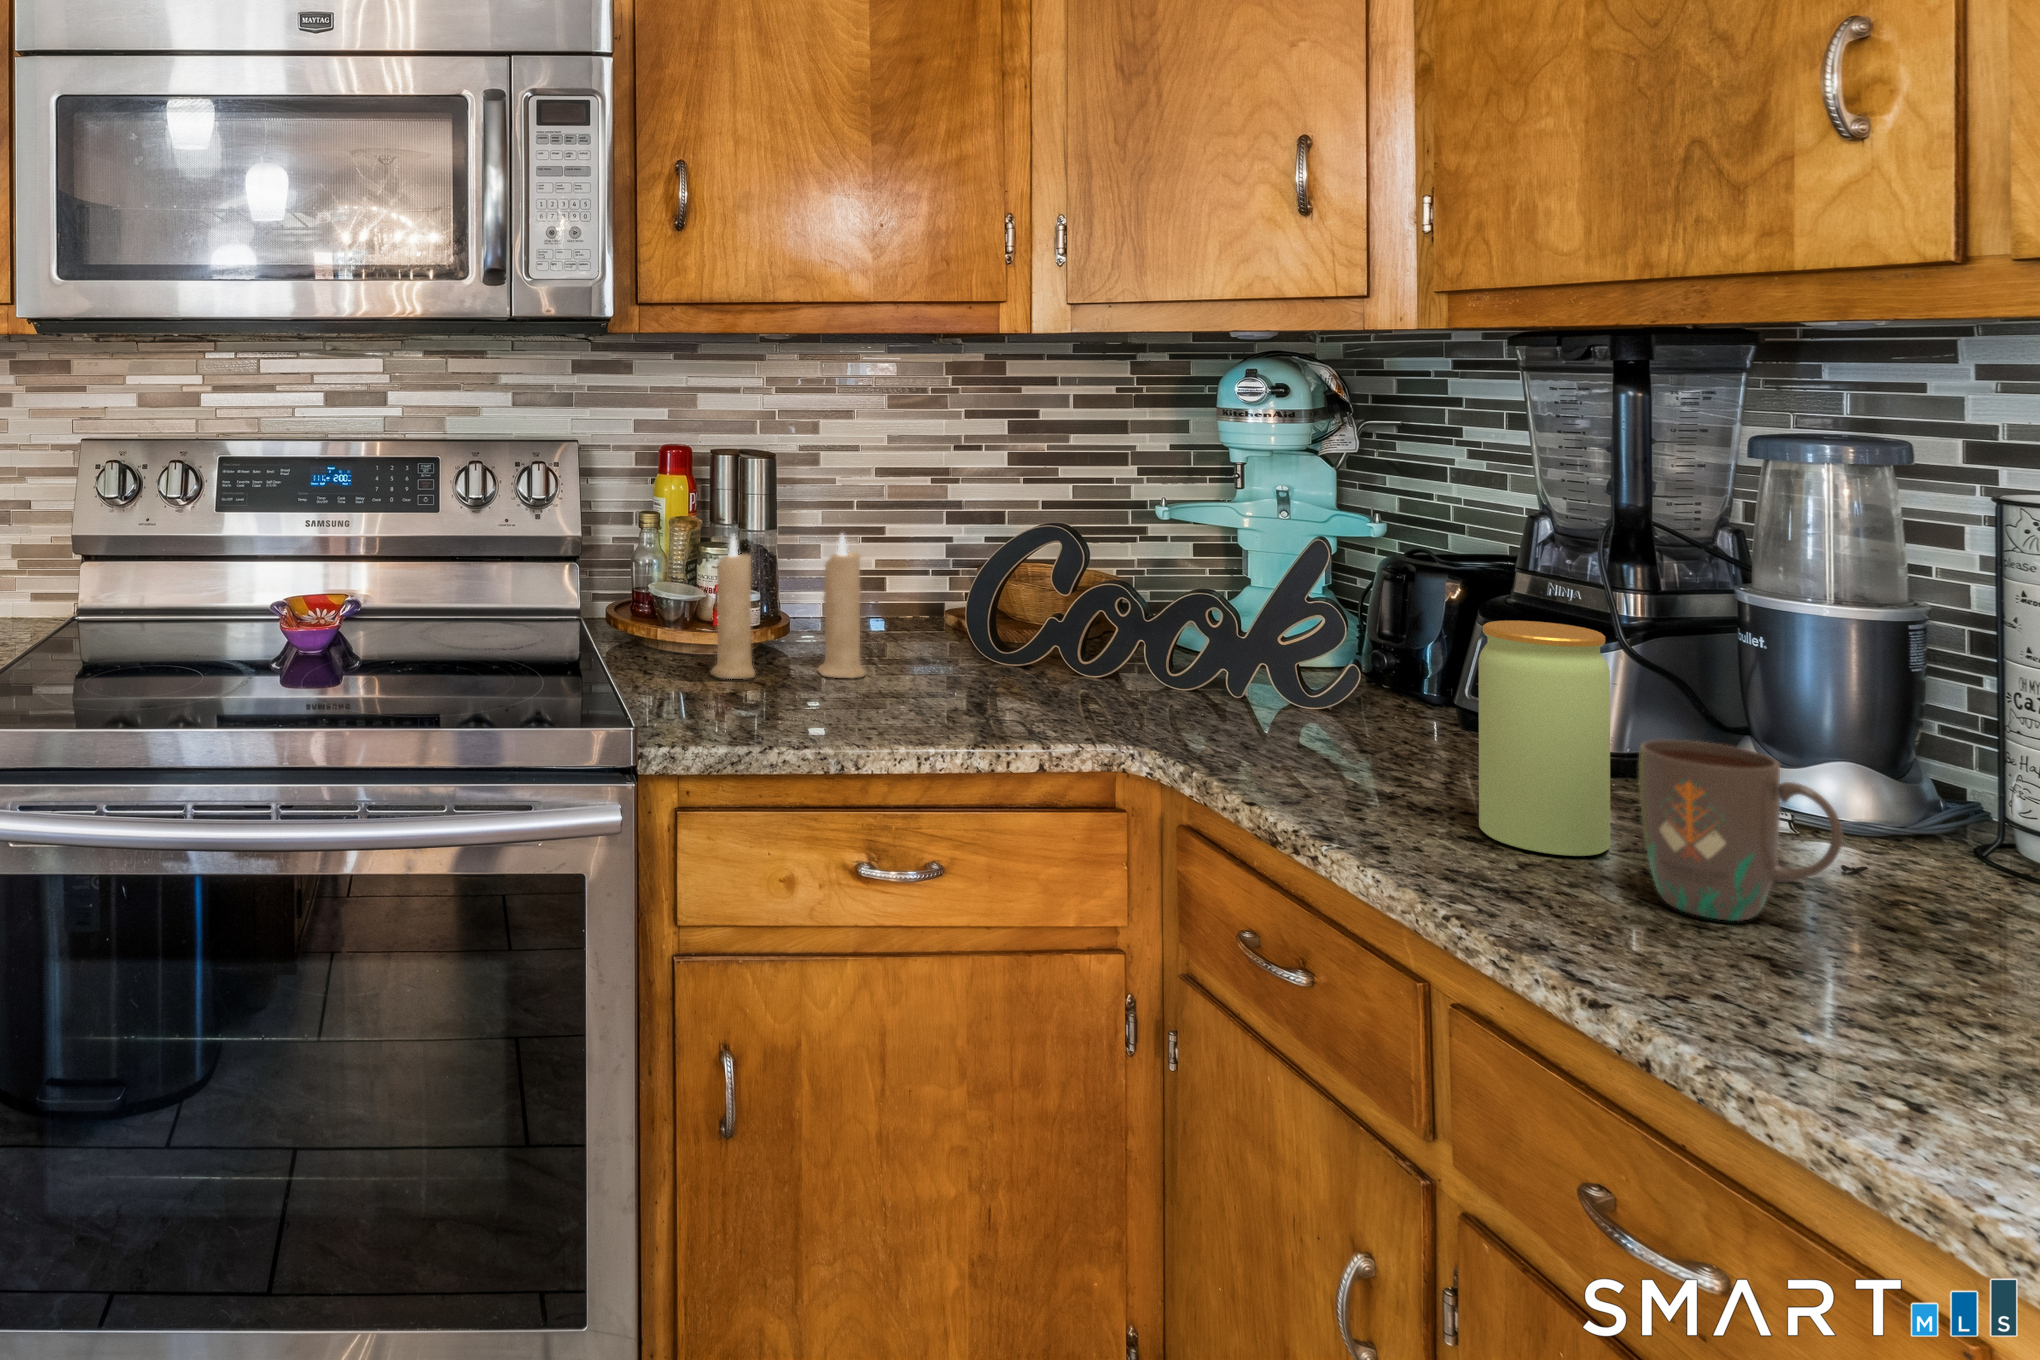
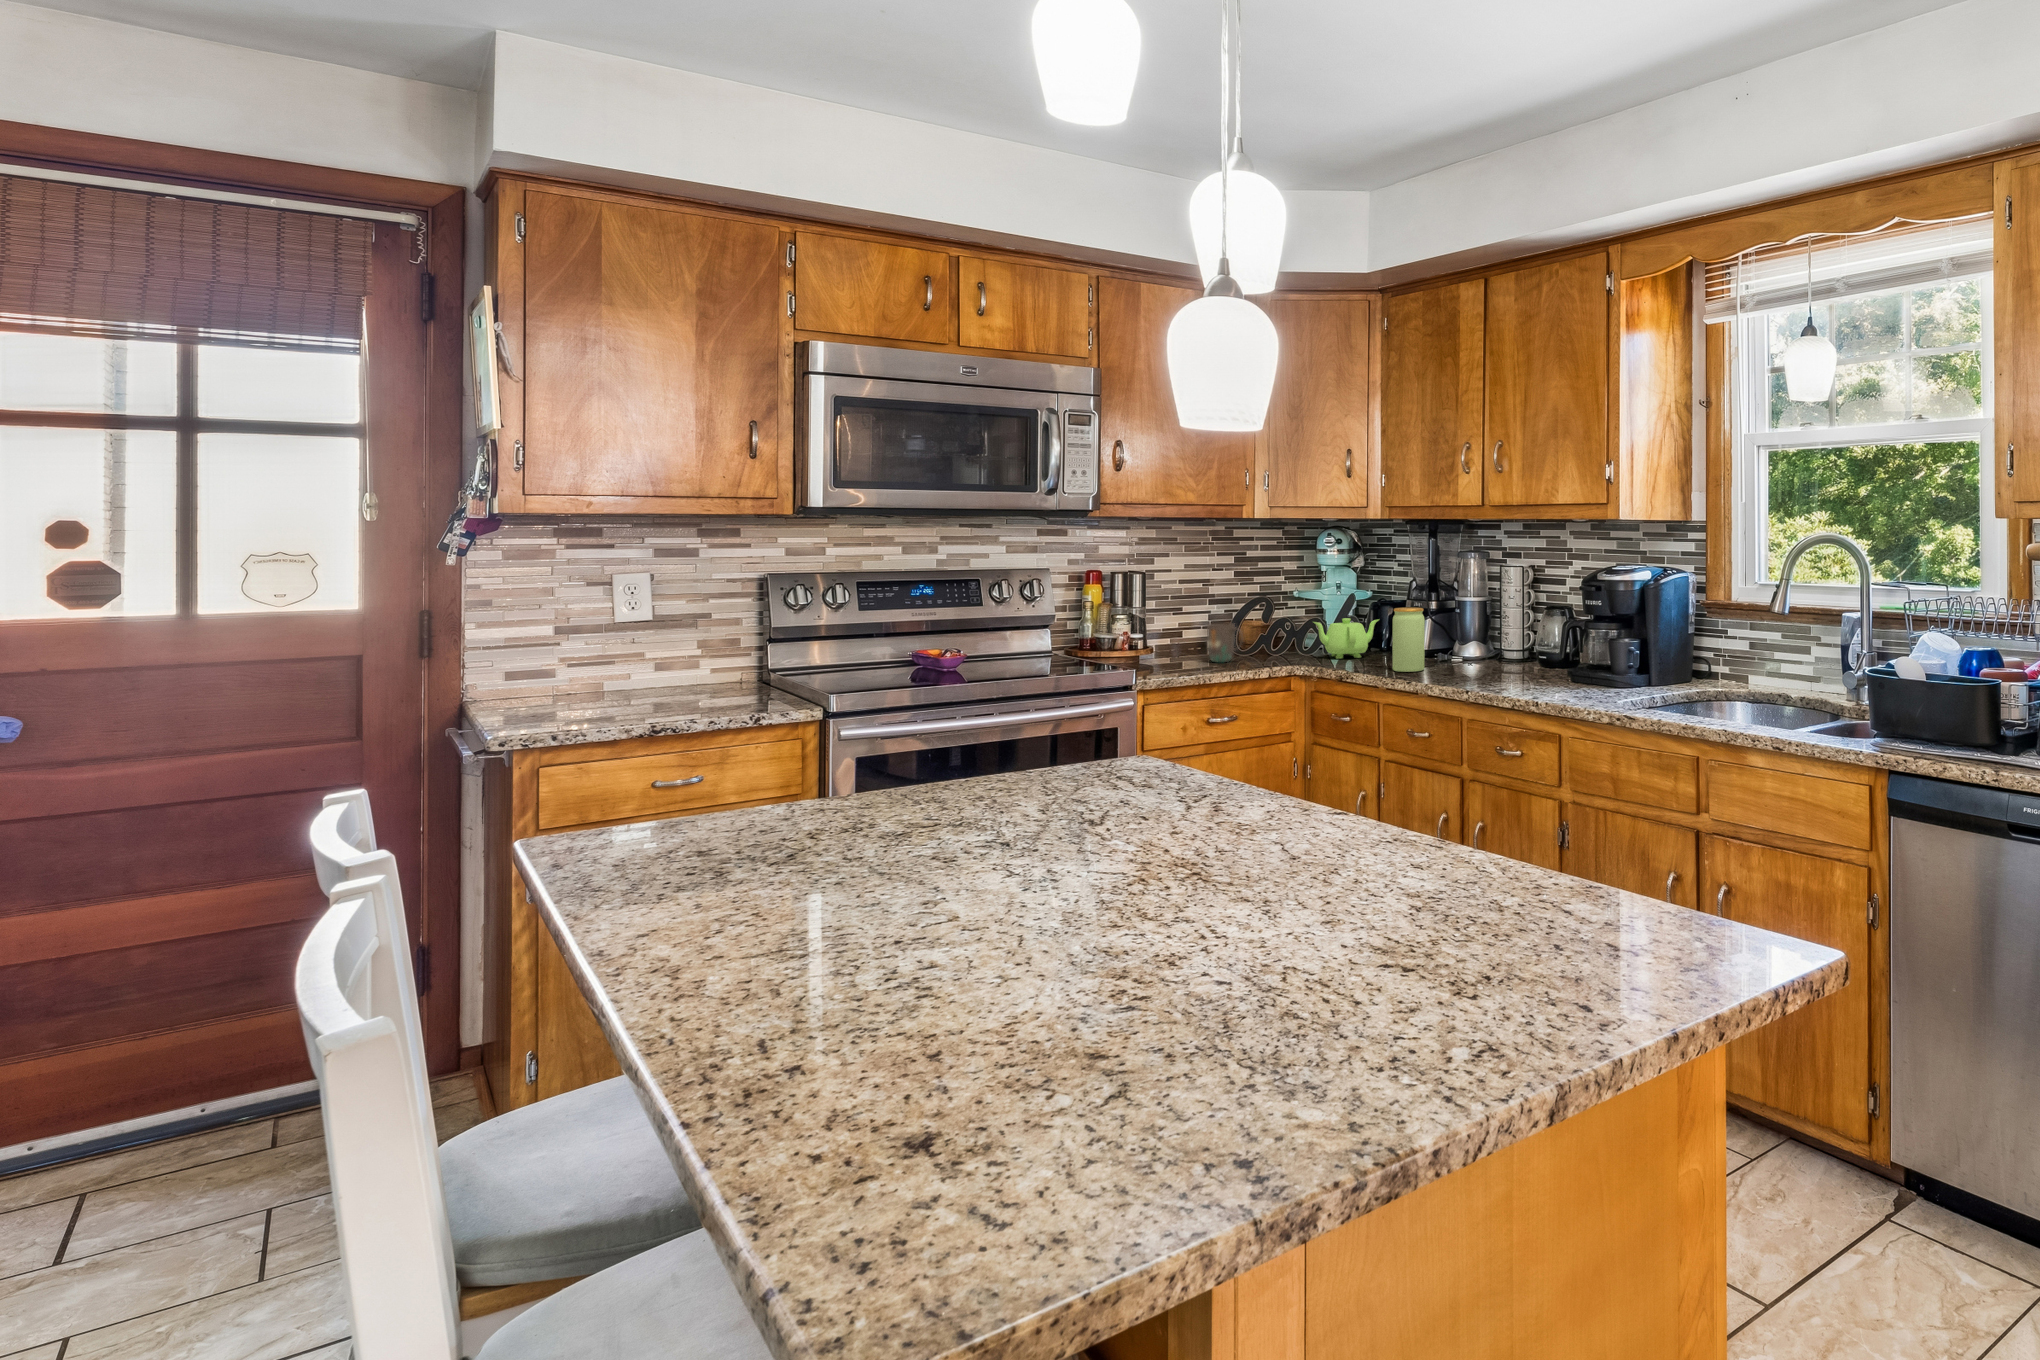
candle: present [711,534,866,679] -> none [1121,601,1187,664]
teapot: none [1199,612,1416,736] -> present [1313,618,1378,659]
mug: present [1639,740,1843,921] -> present [1207,623,1241,662]

